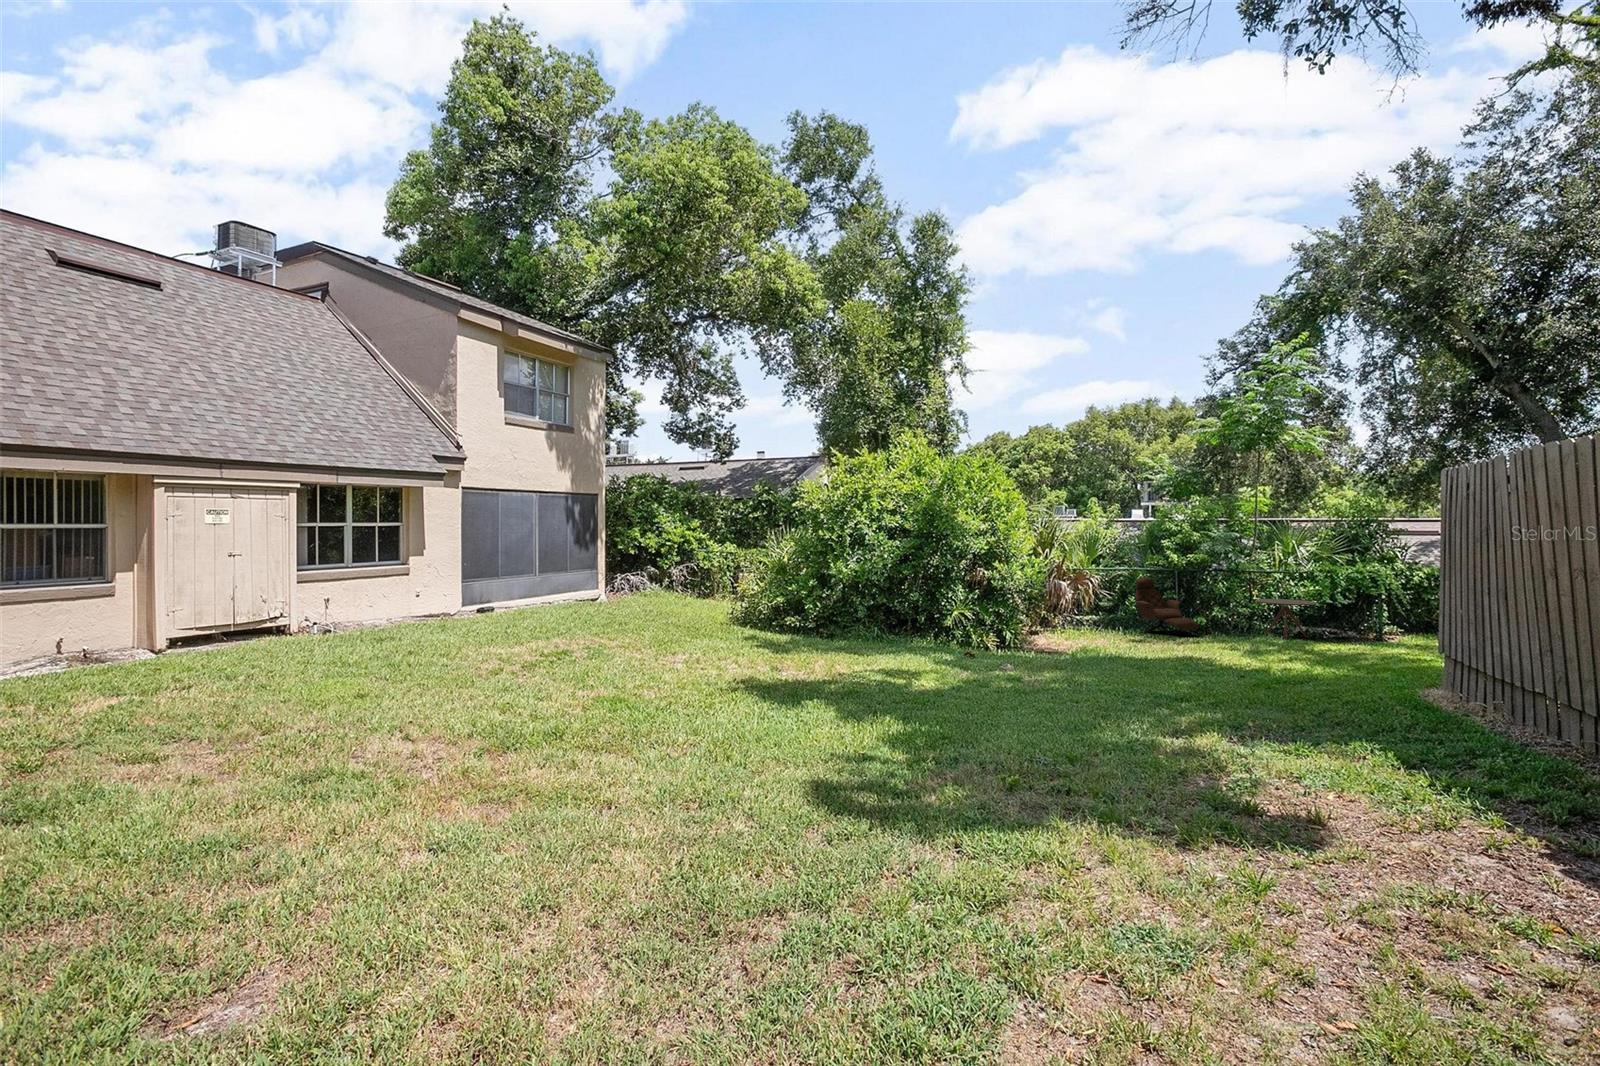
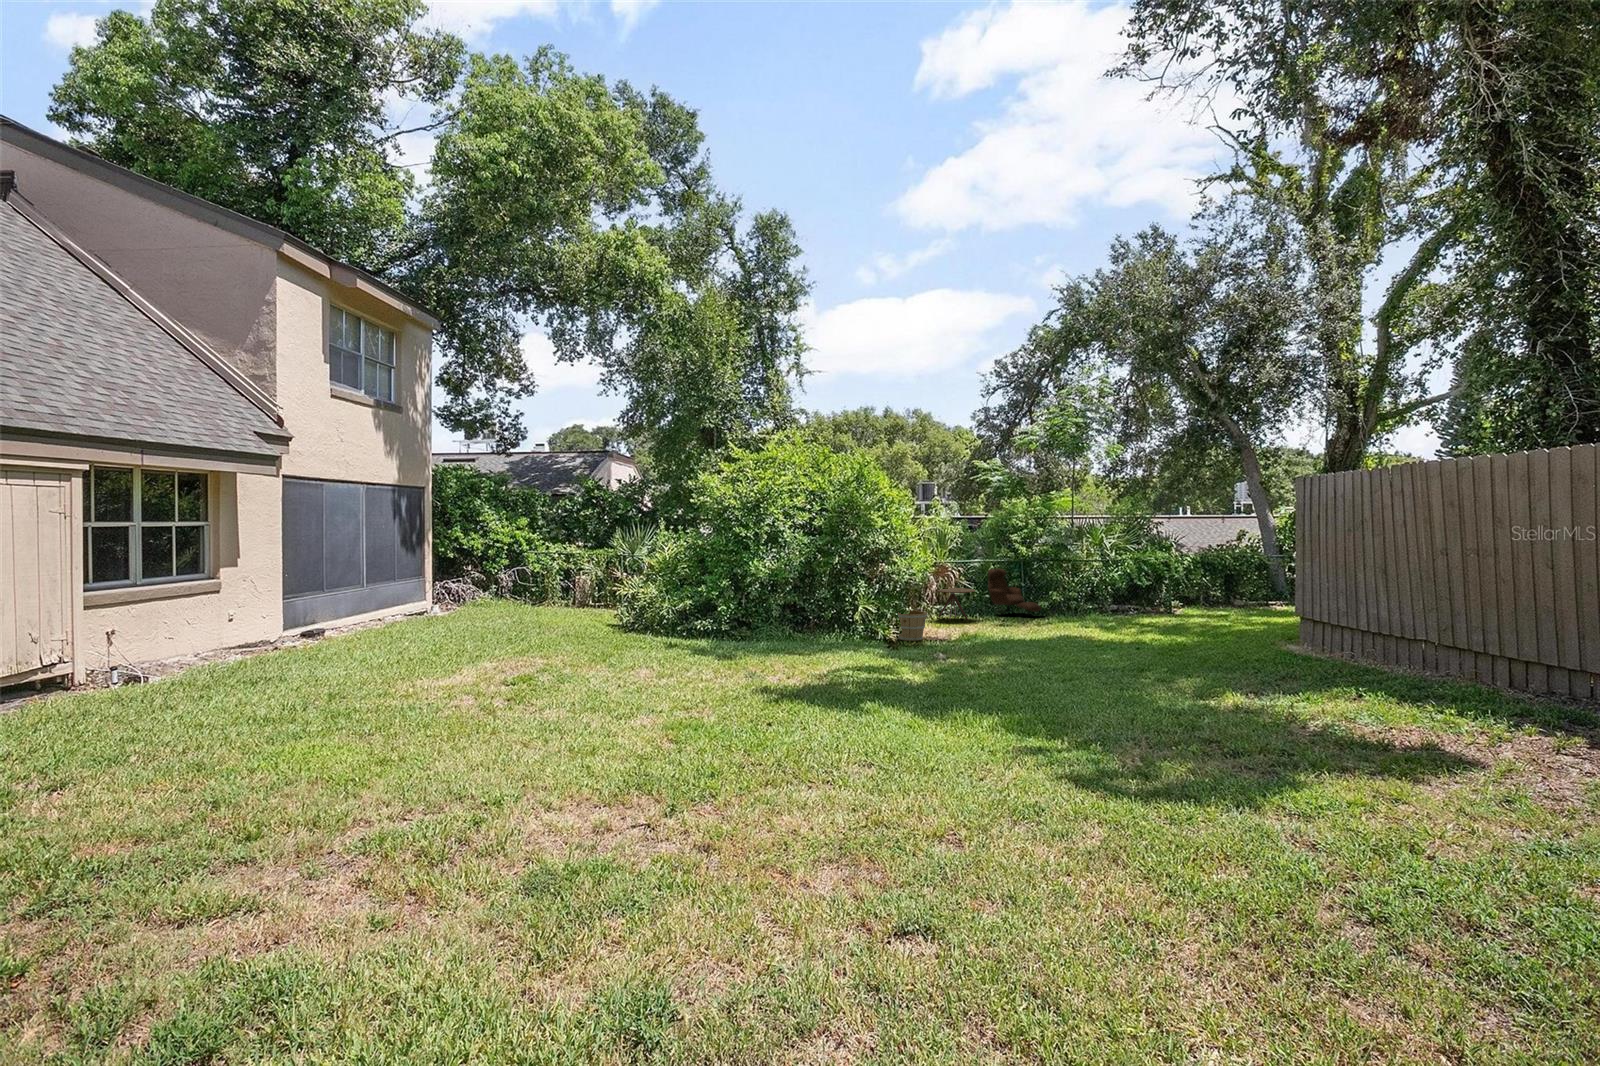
round table: present [1255,599,1317,639] -> present [937,588,975,621]
wooden bucket: none [959,616,995,650] -> present [898,610,927,641]

